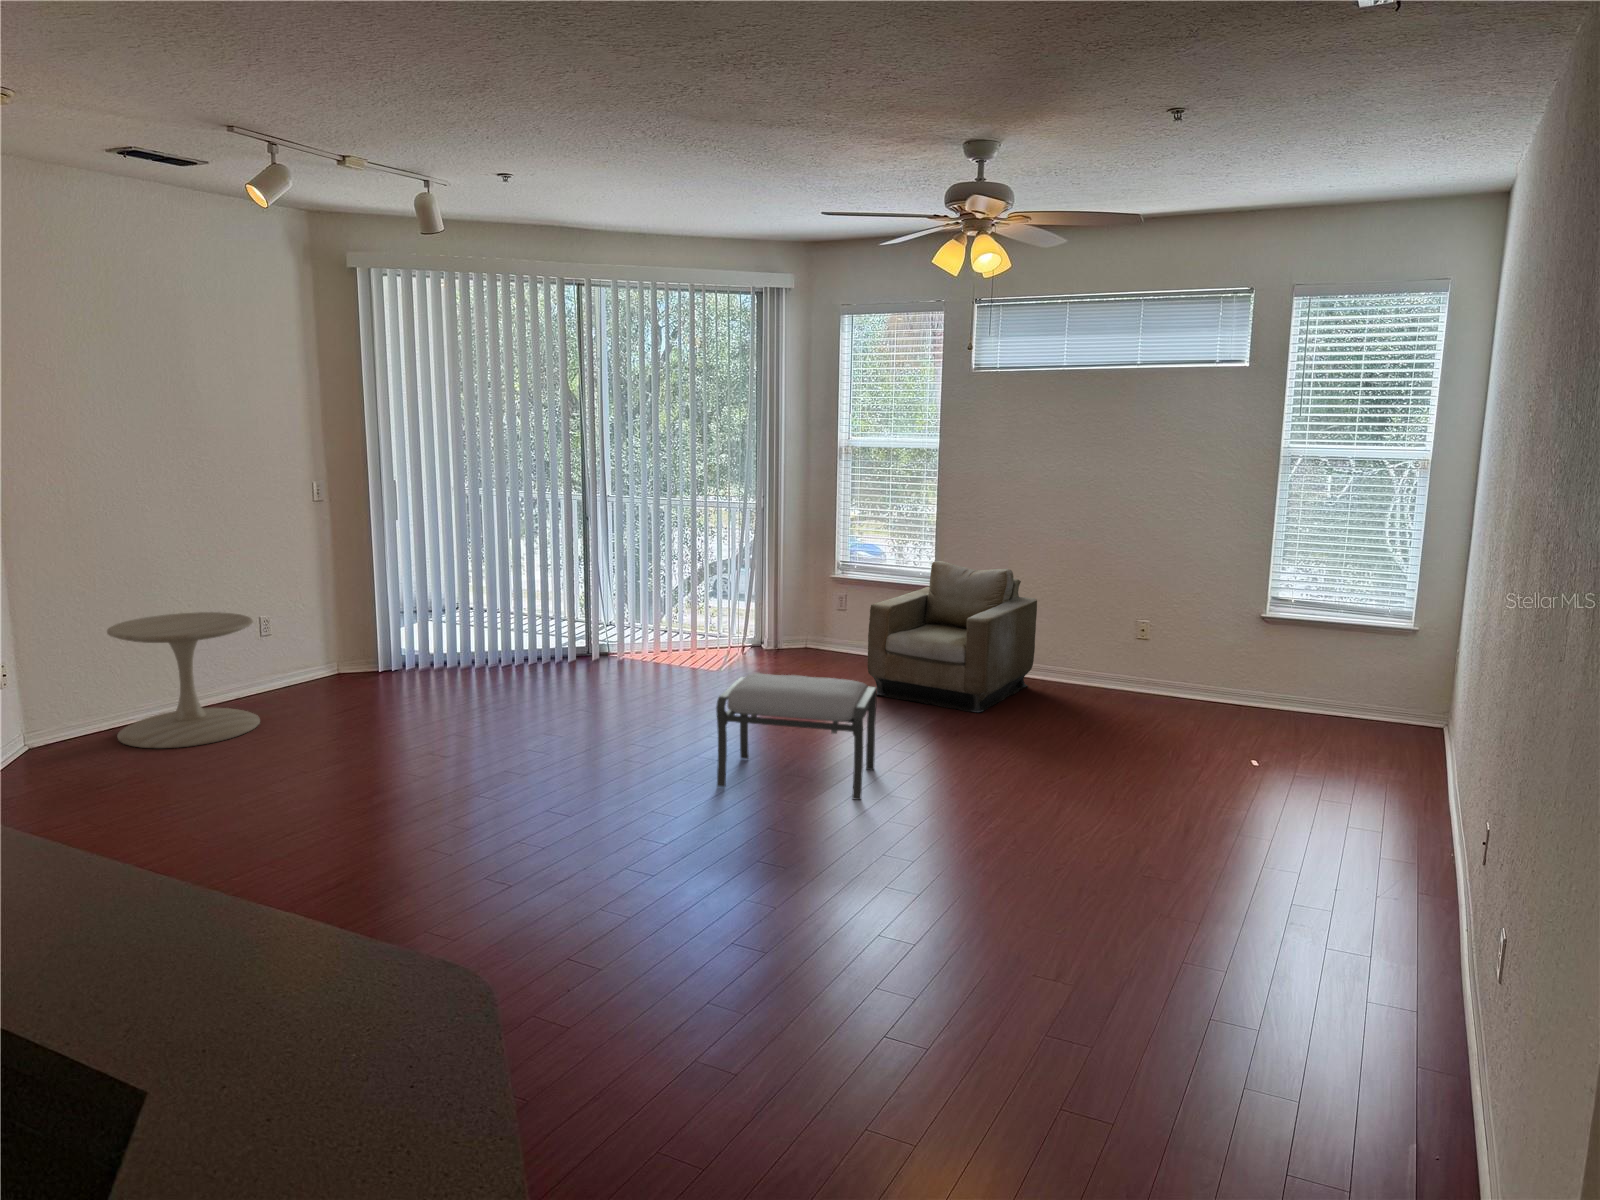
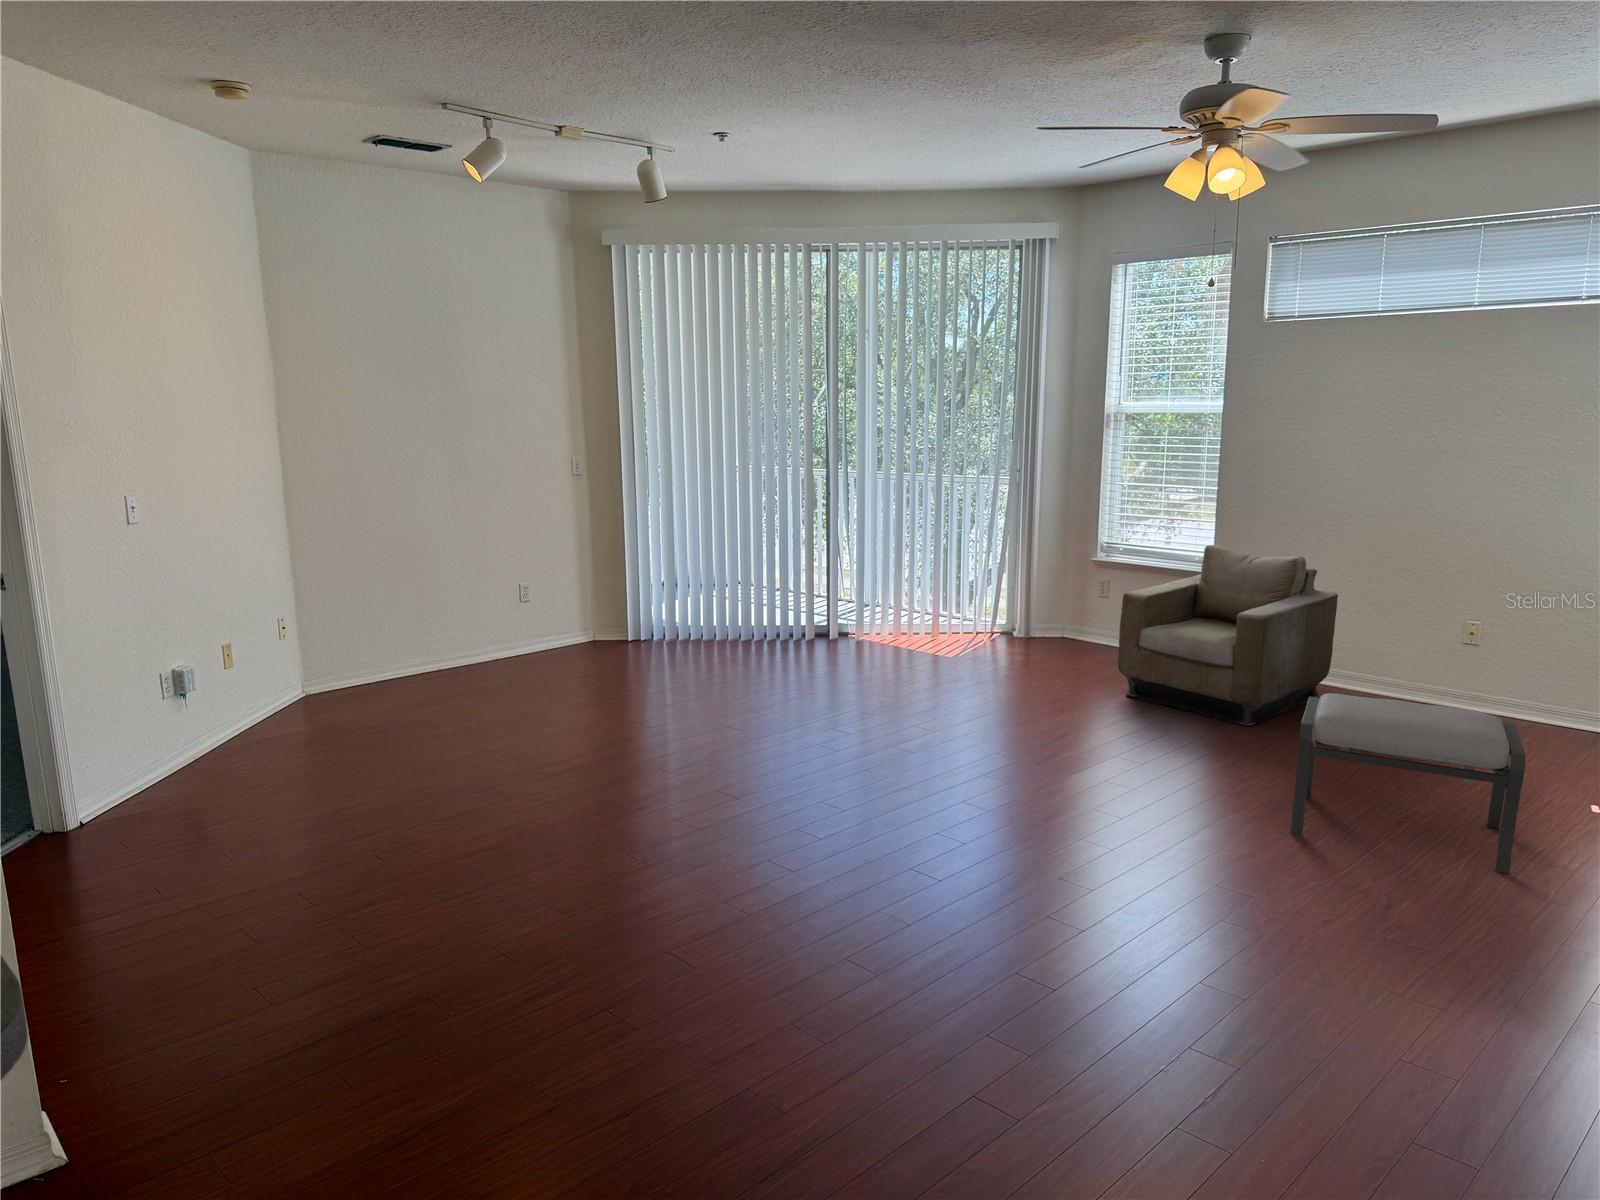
side table: present [107,612,260,748] -> none [375,579,506,704]
ottoman: present [716,673,877,800] -> present [1291,693,1526,874]

